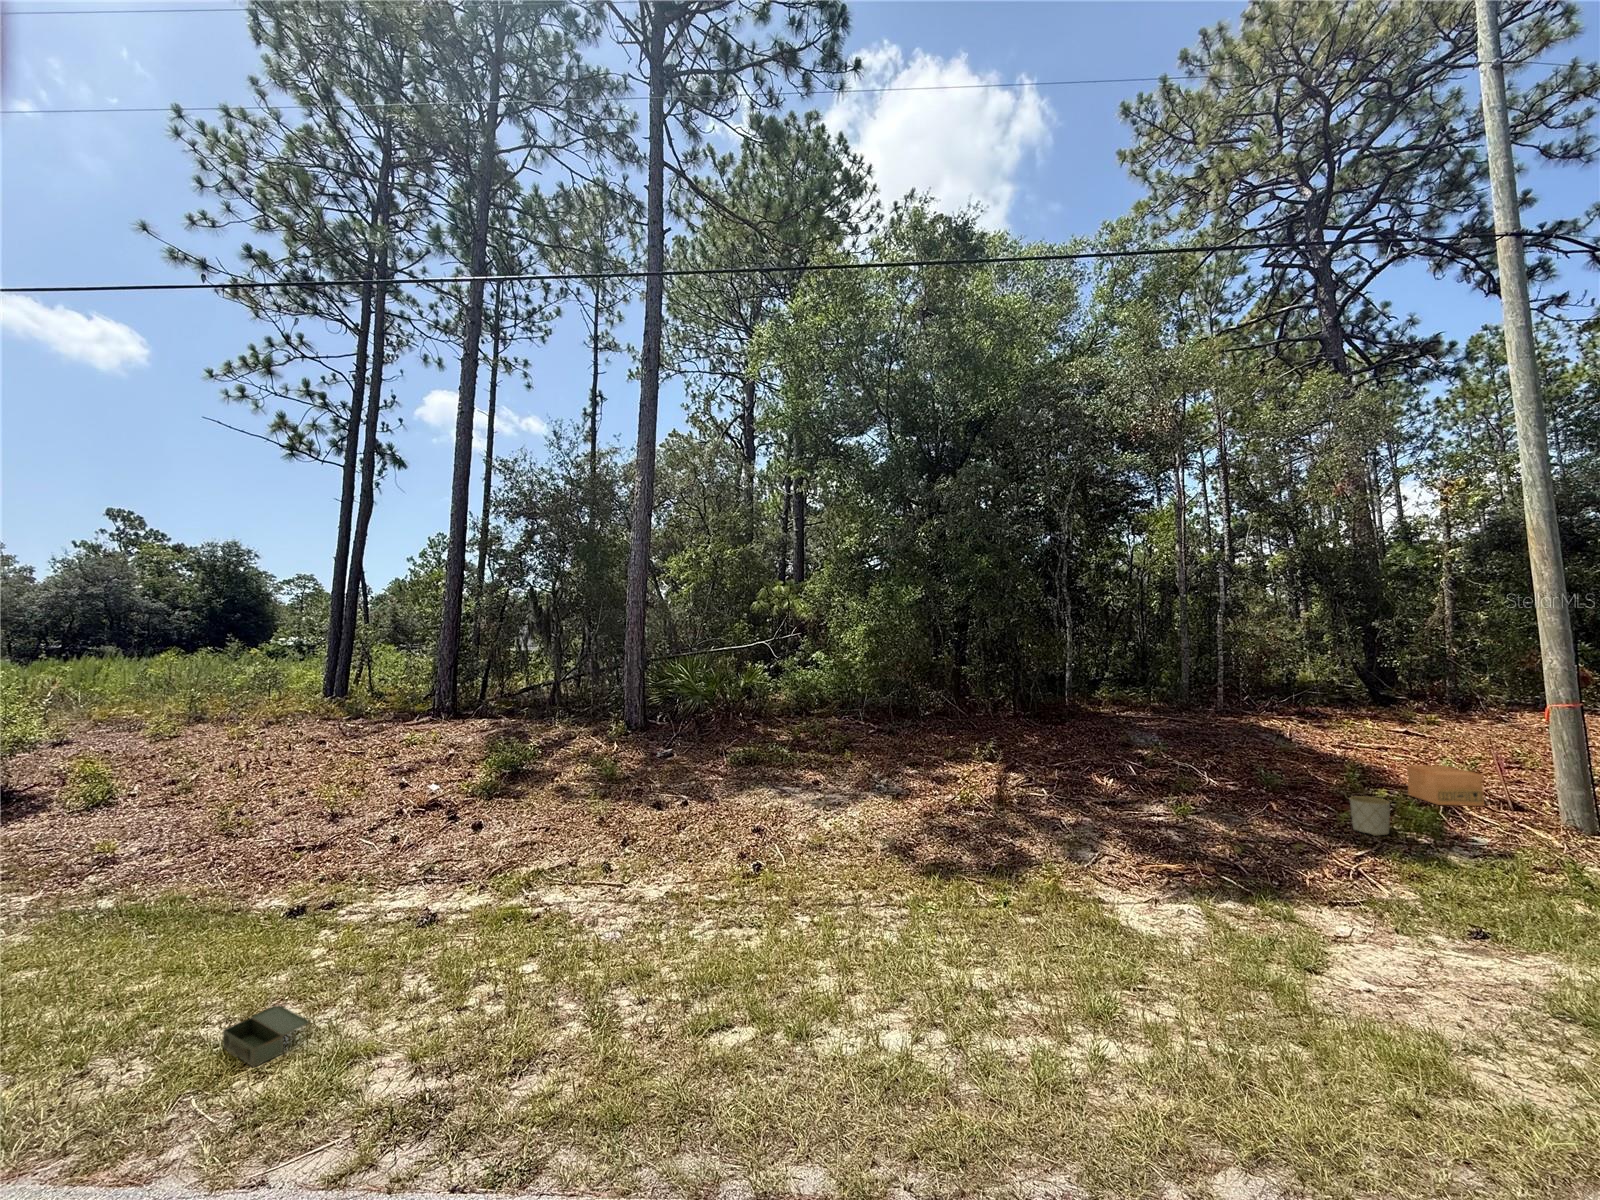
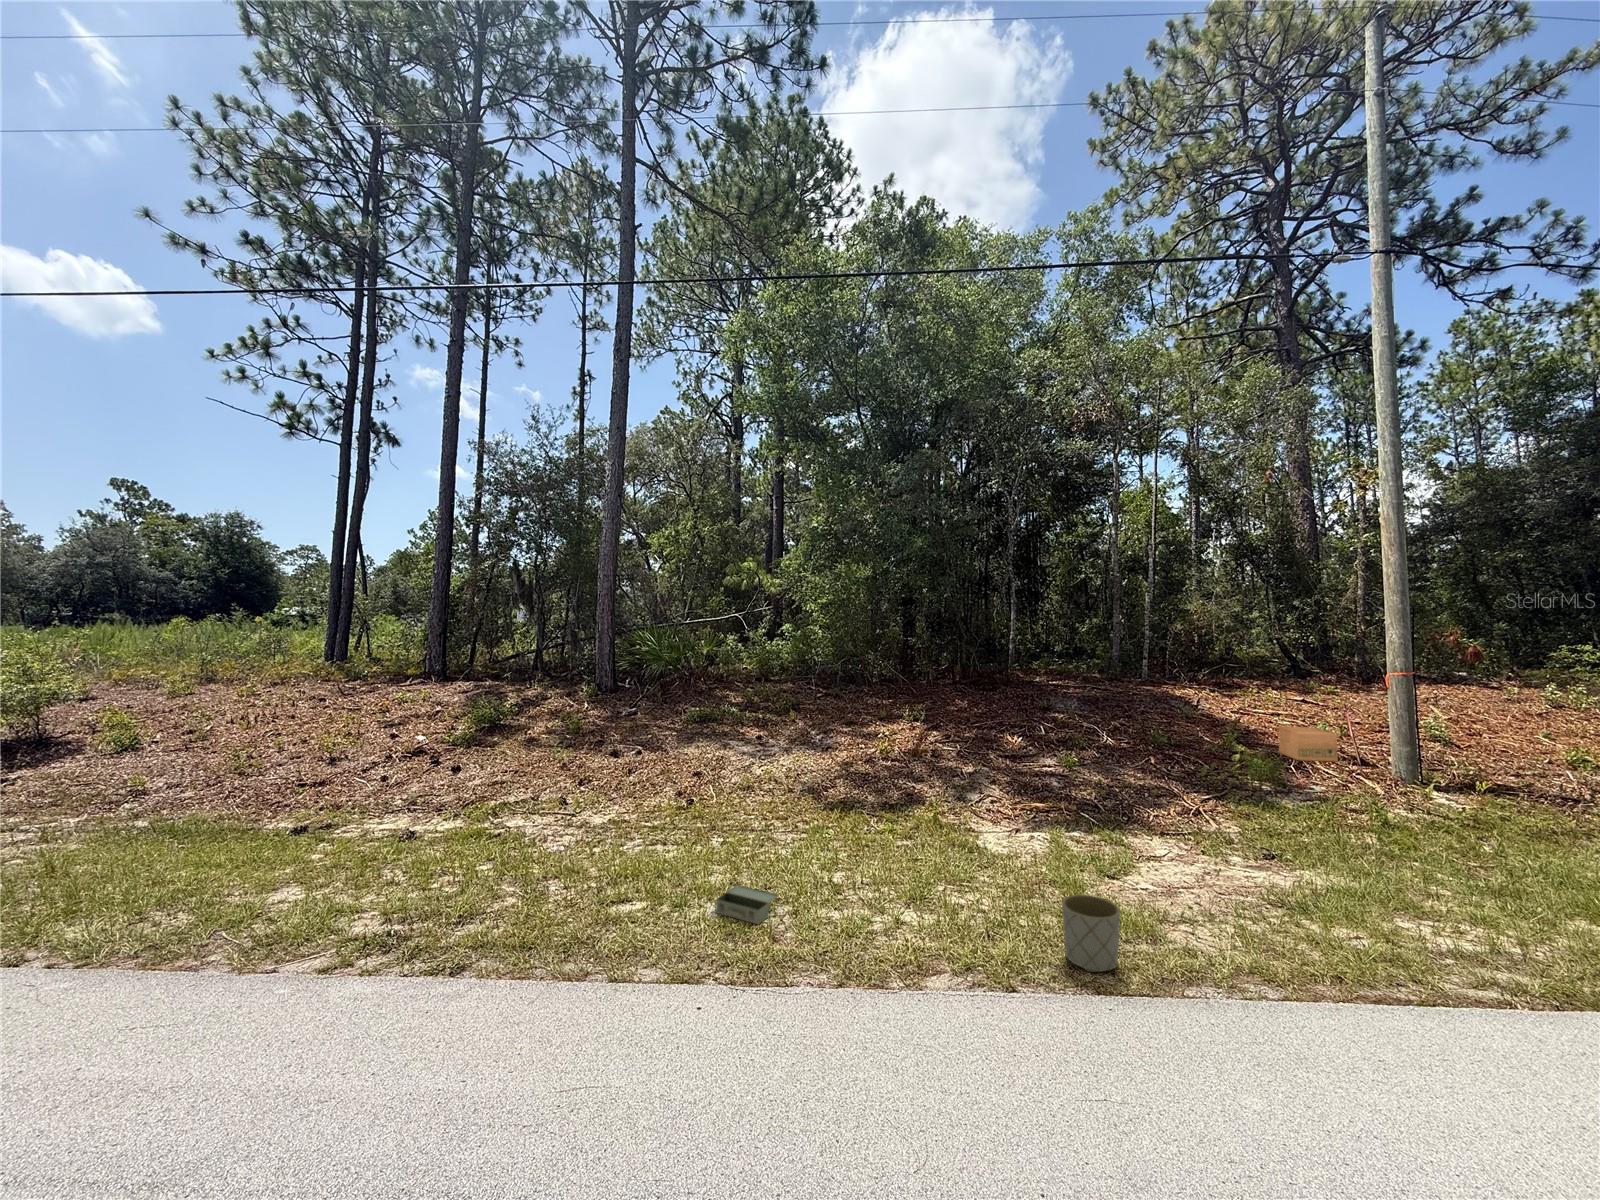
planter: present [1350,796,1390,836] -> present [1062,894,1120,972]
toolbox: present [223,1005,309,1067] -> present [716,885,778,924]

